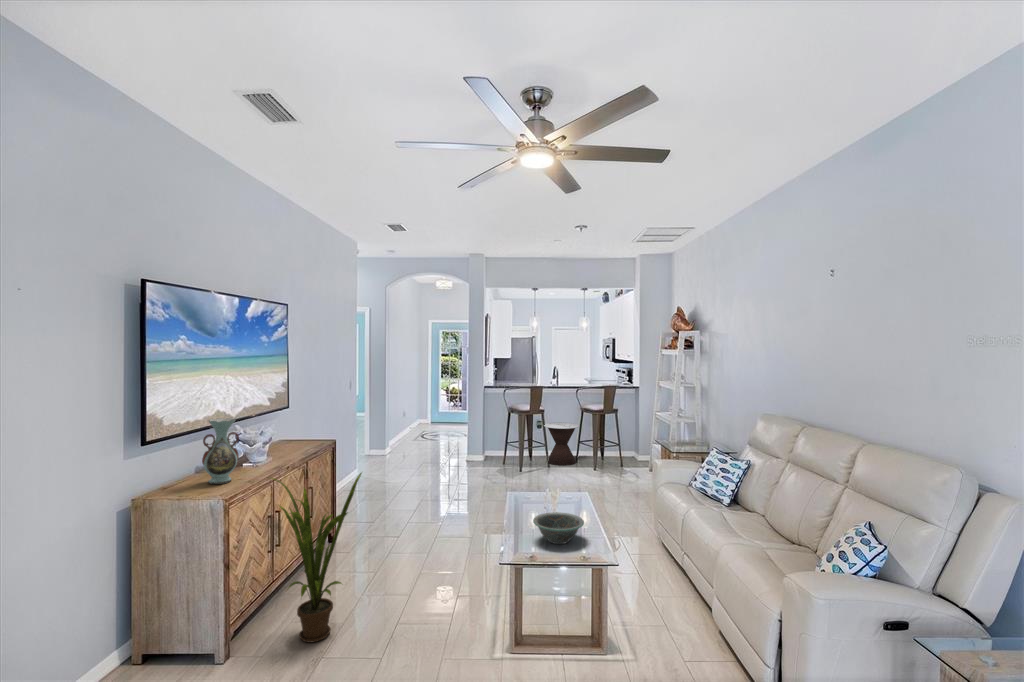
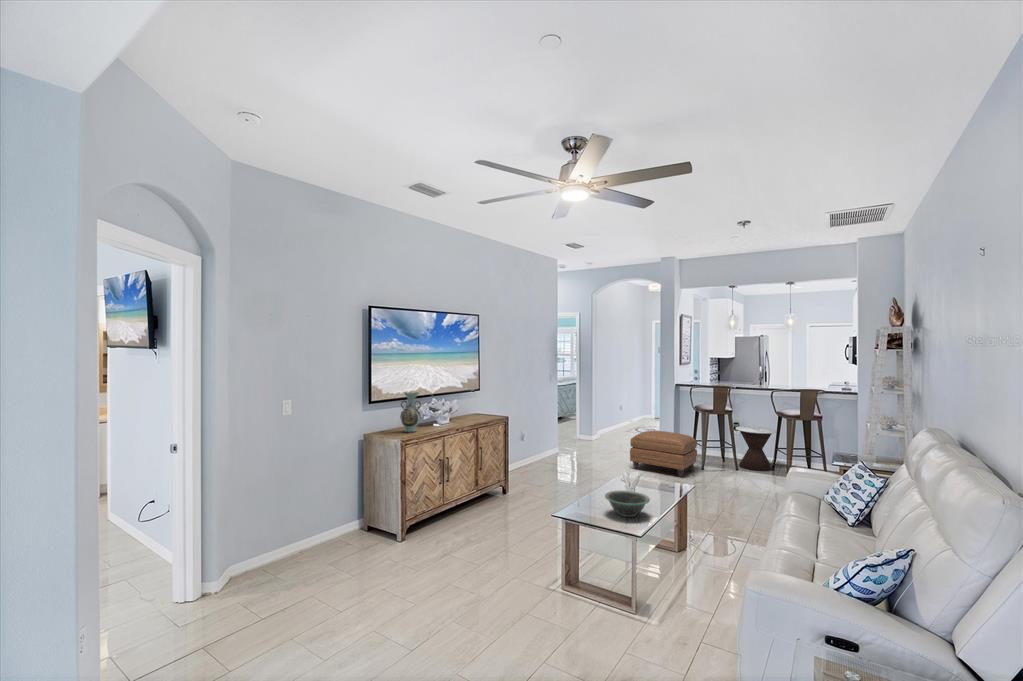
ottoman: none [454,437,517,483] -> present [630,431,697,477]
house plant: present [271,473,362,643] -> none [432,431,491,546]

